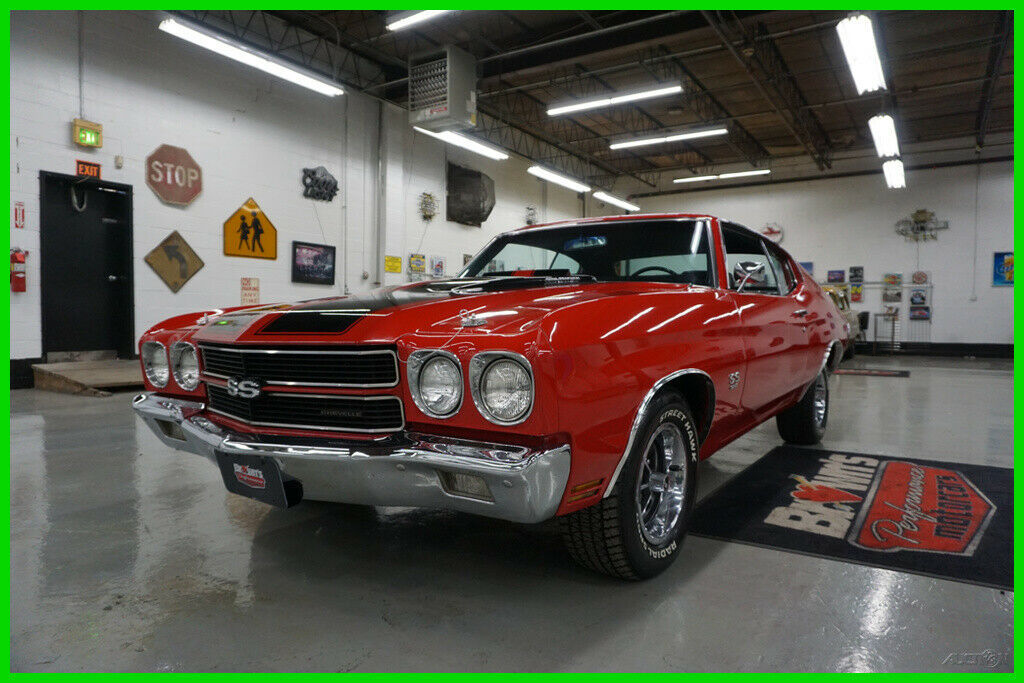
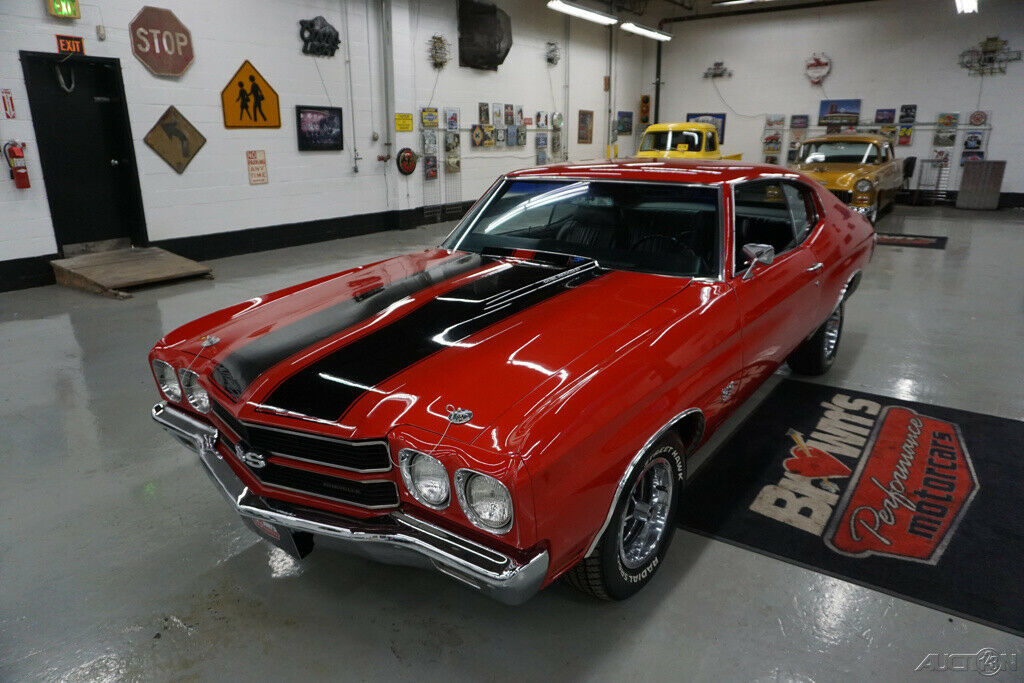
trash can: none [913,314,952,359] -> present [956,160,1007,210]

